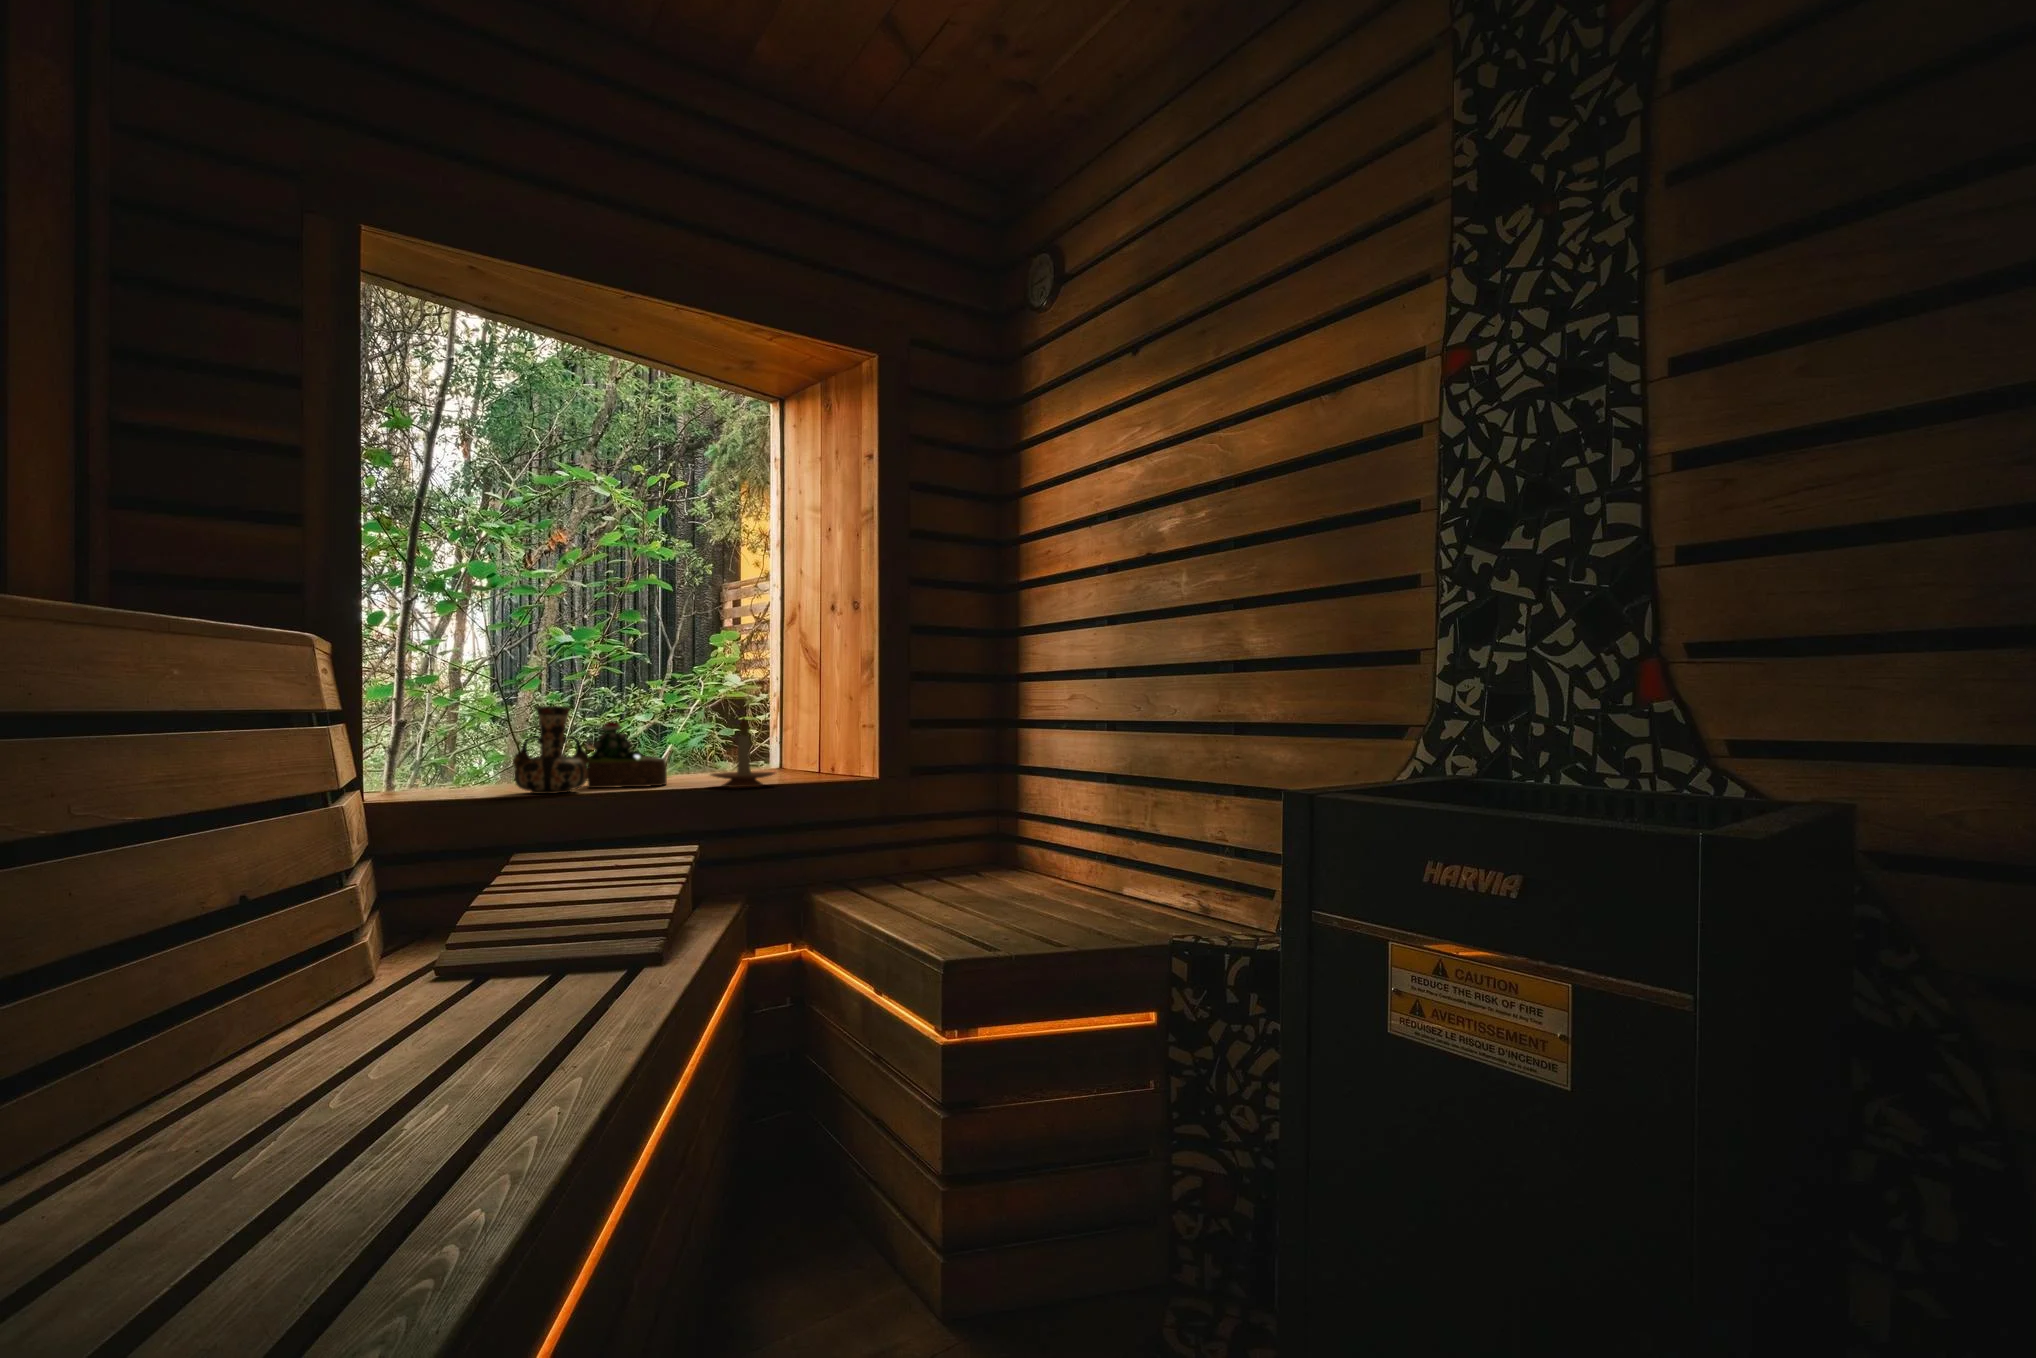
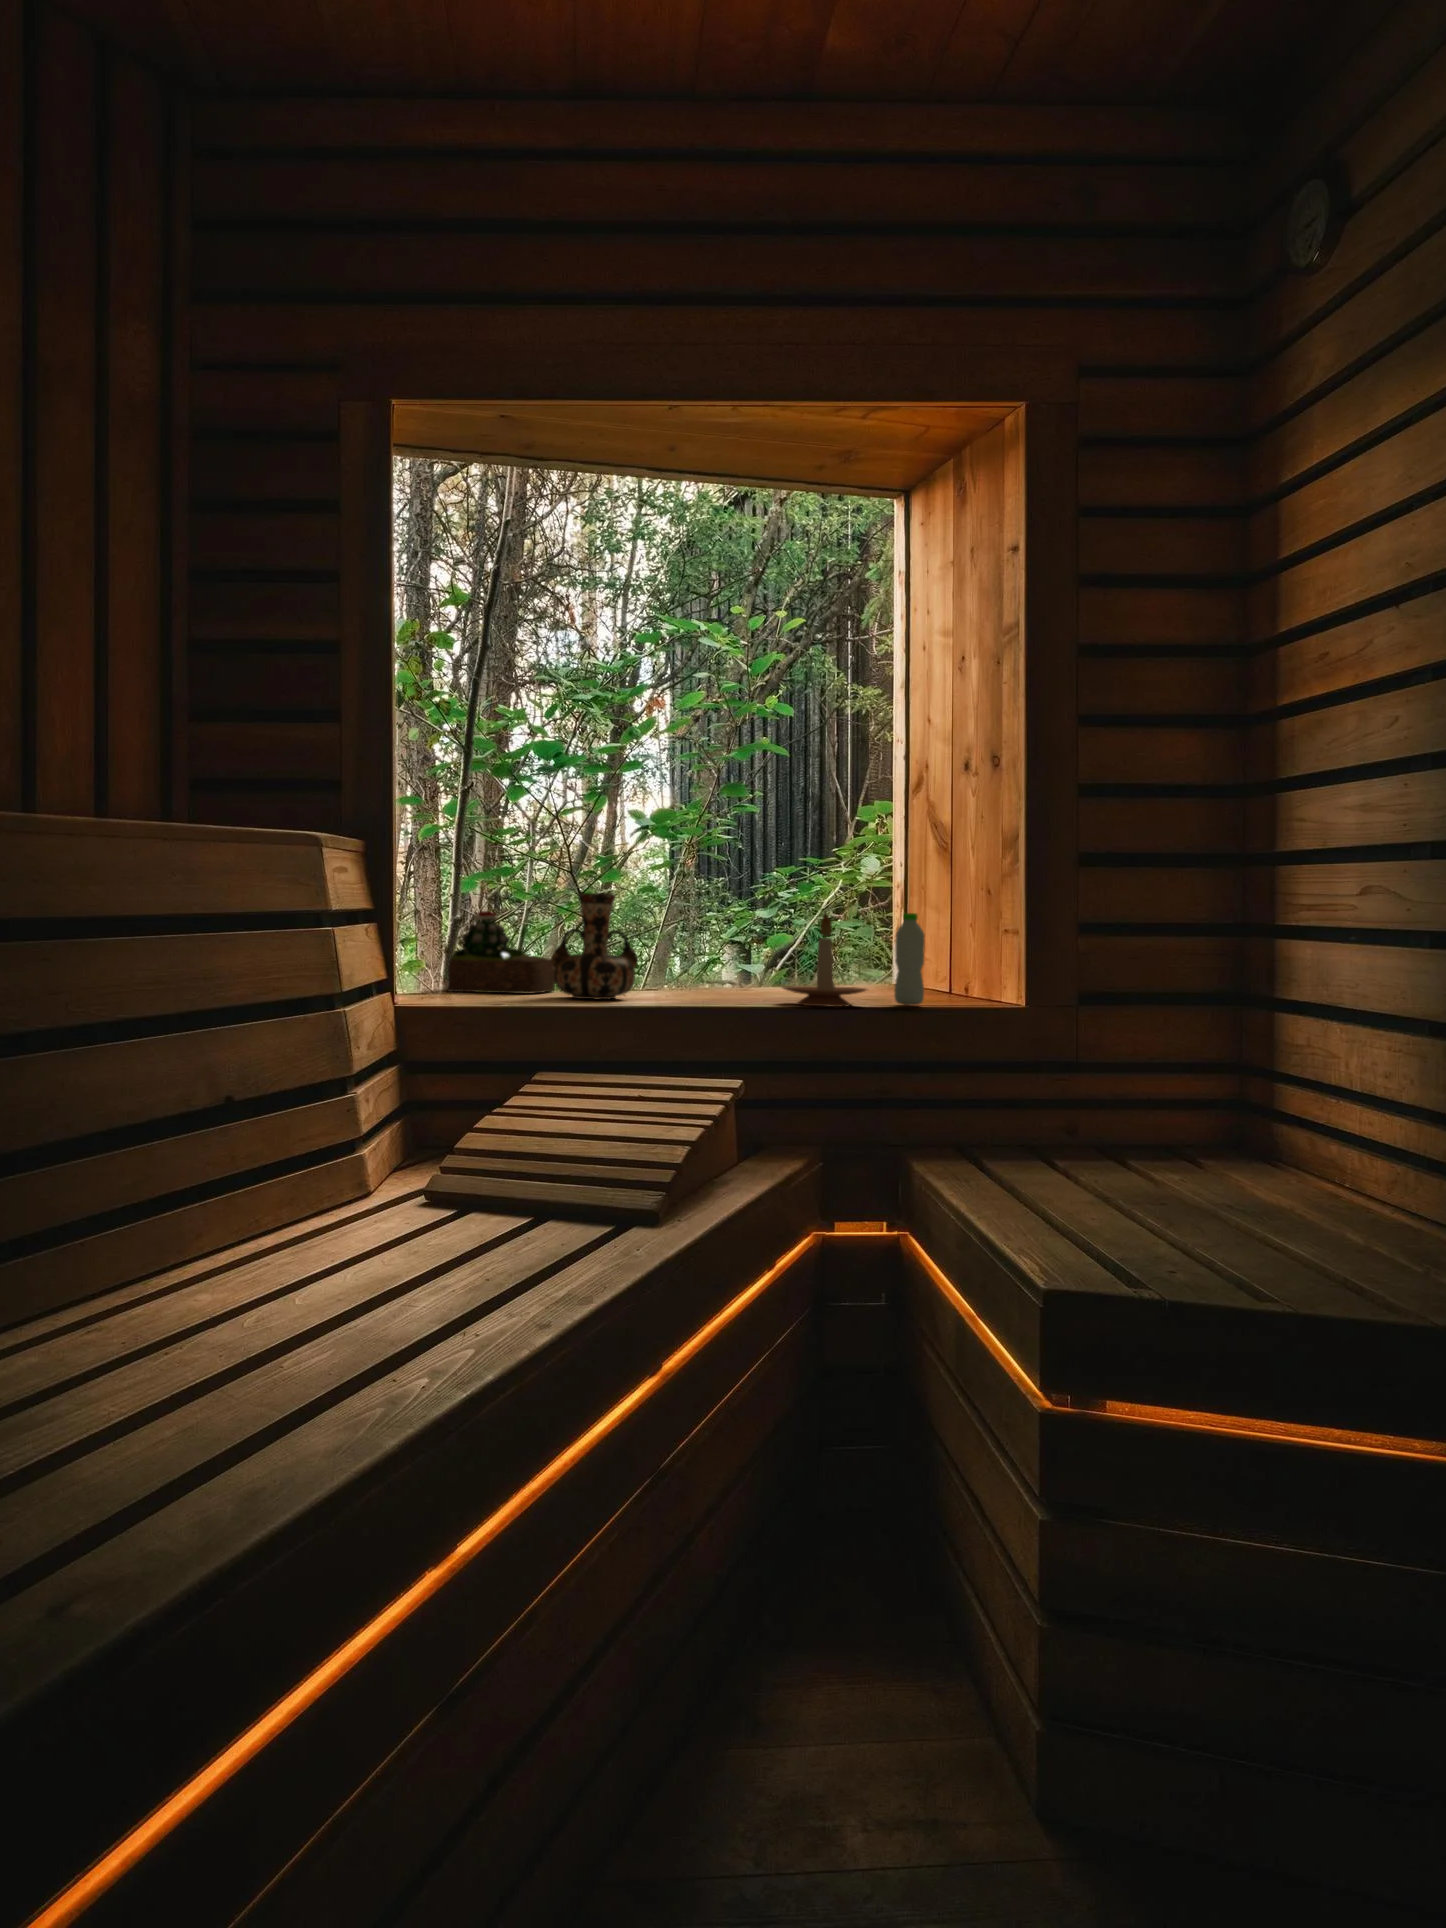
water bottle: none [792,716,814,782] -> present [894,913,925,1005]
succulent plant: present [588,722,667,788] -> present [447,911,555,994]

